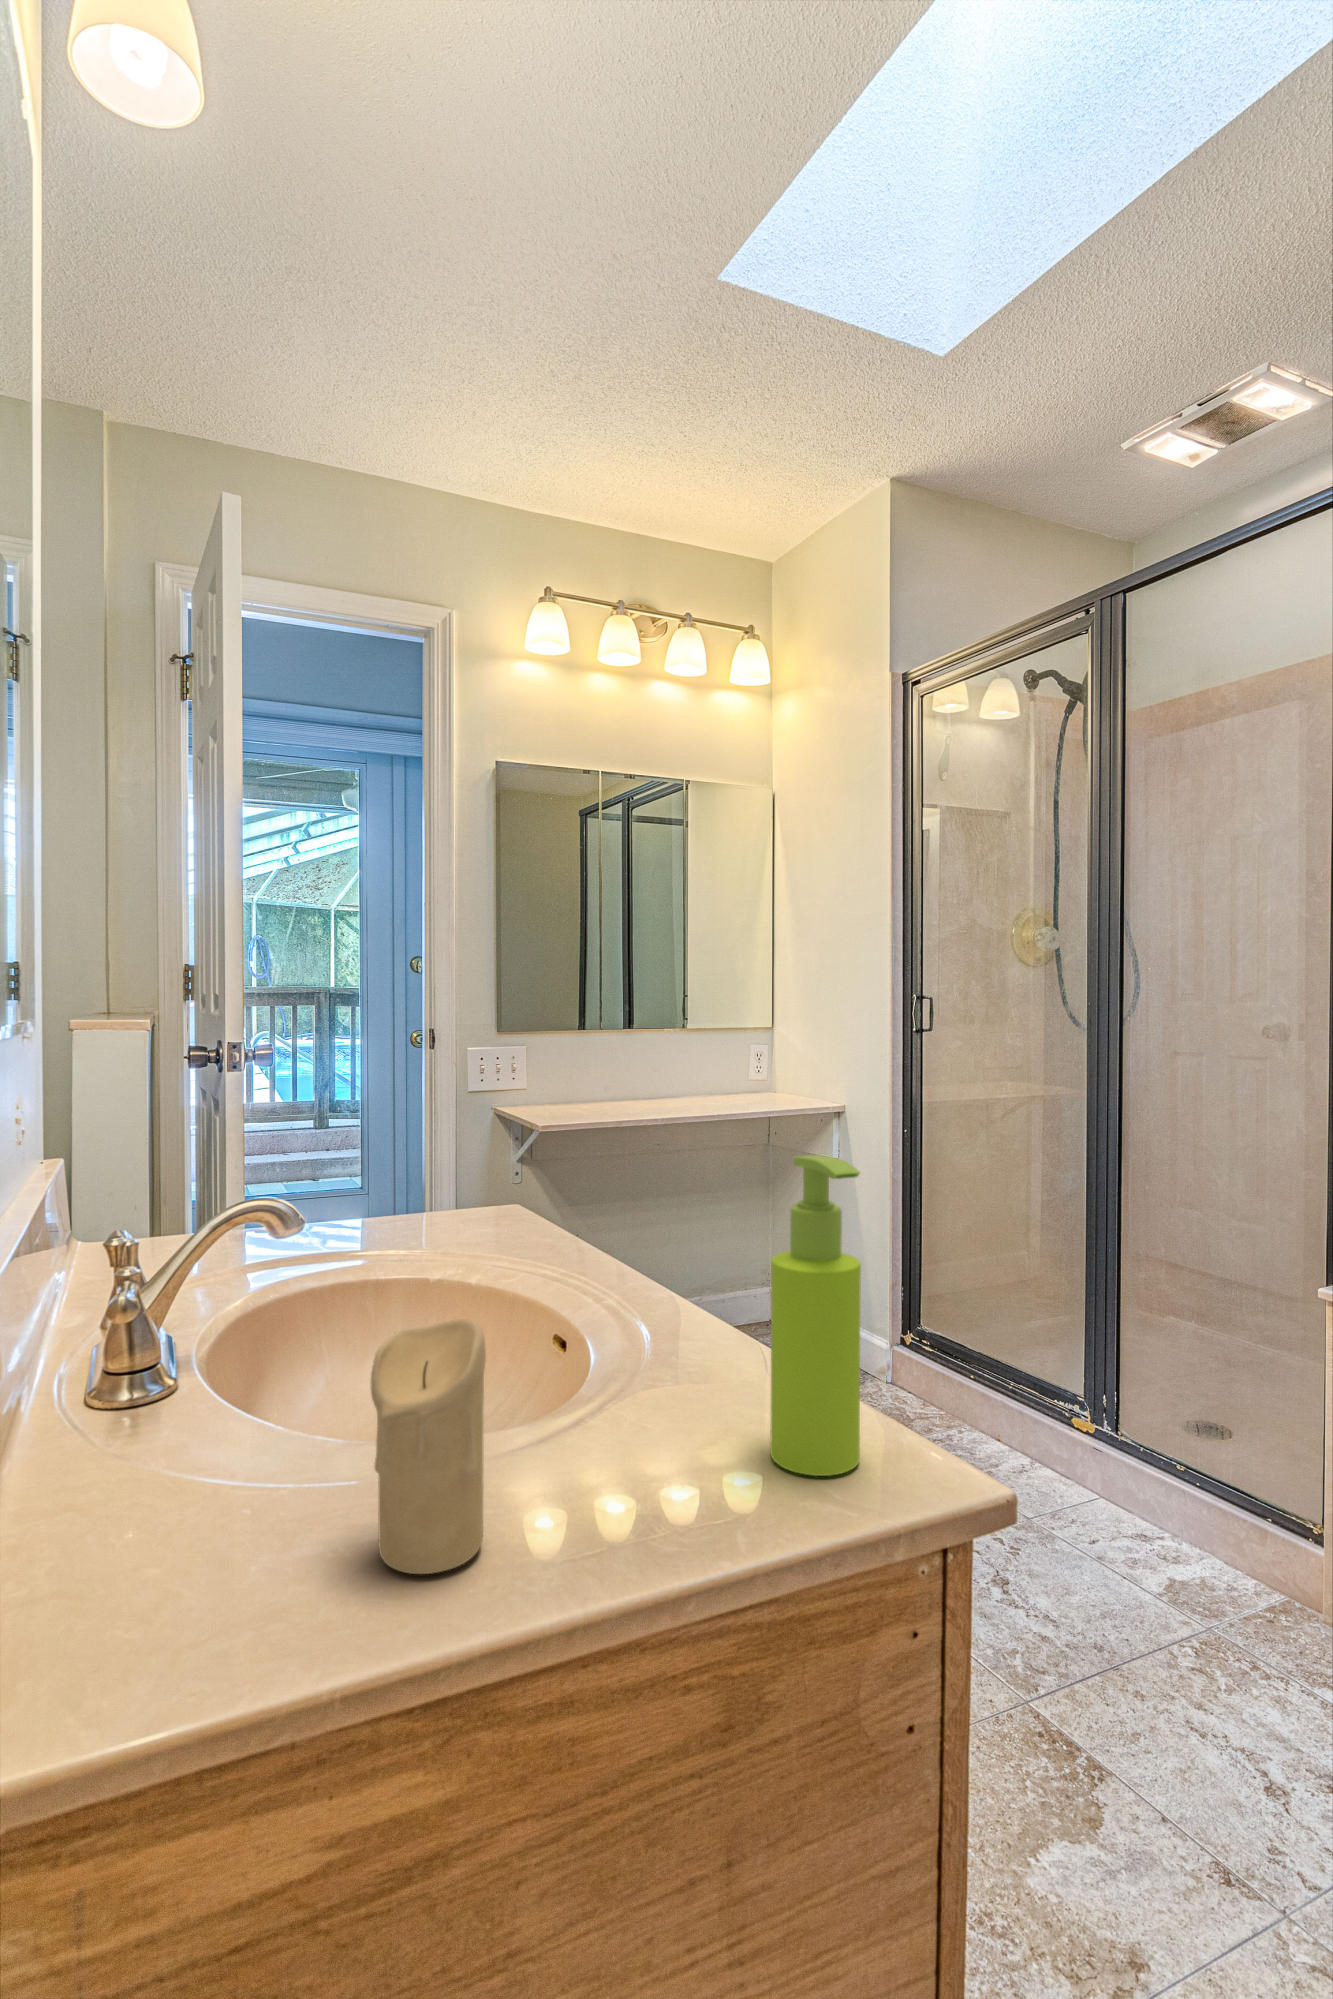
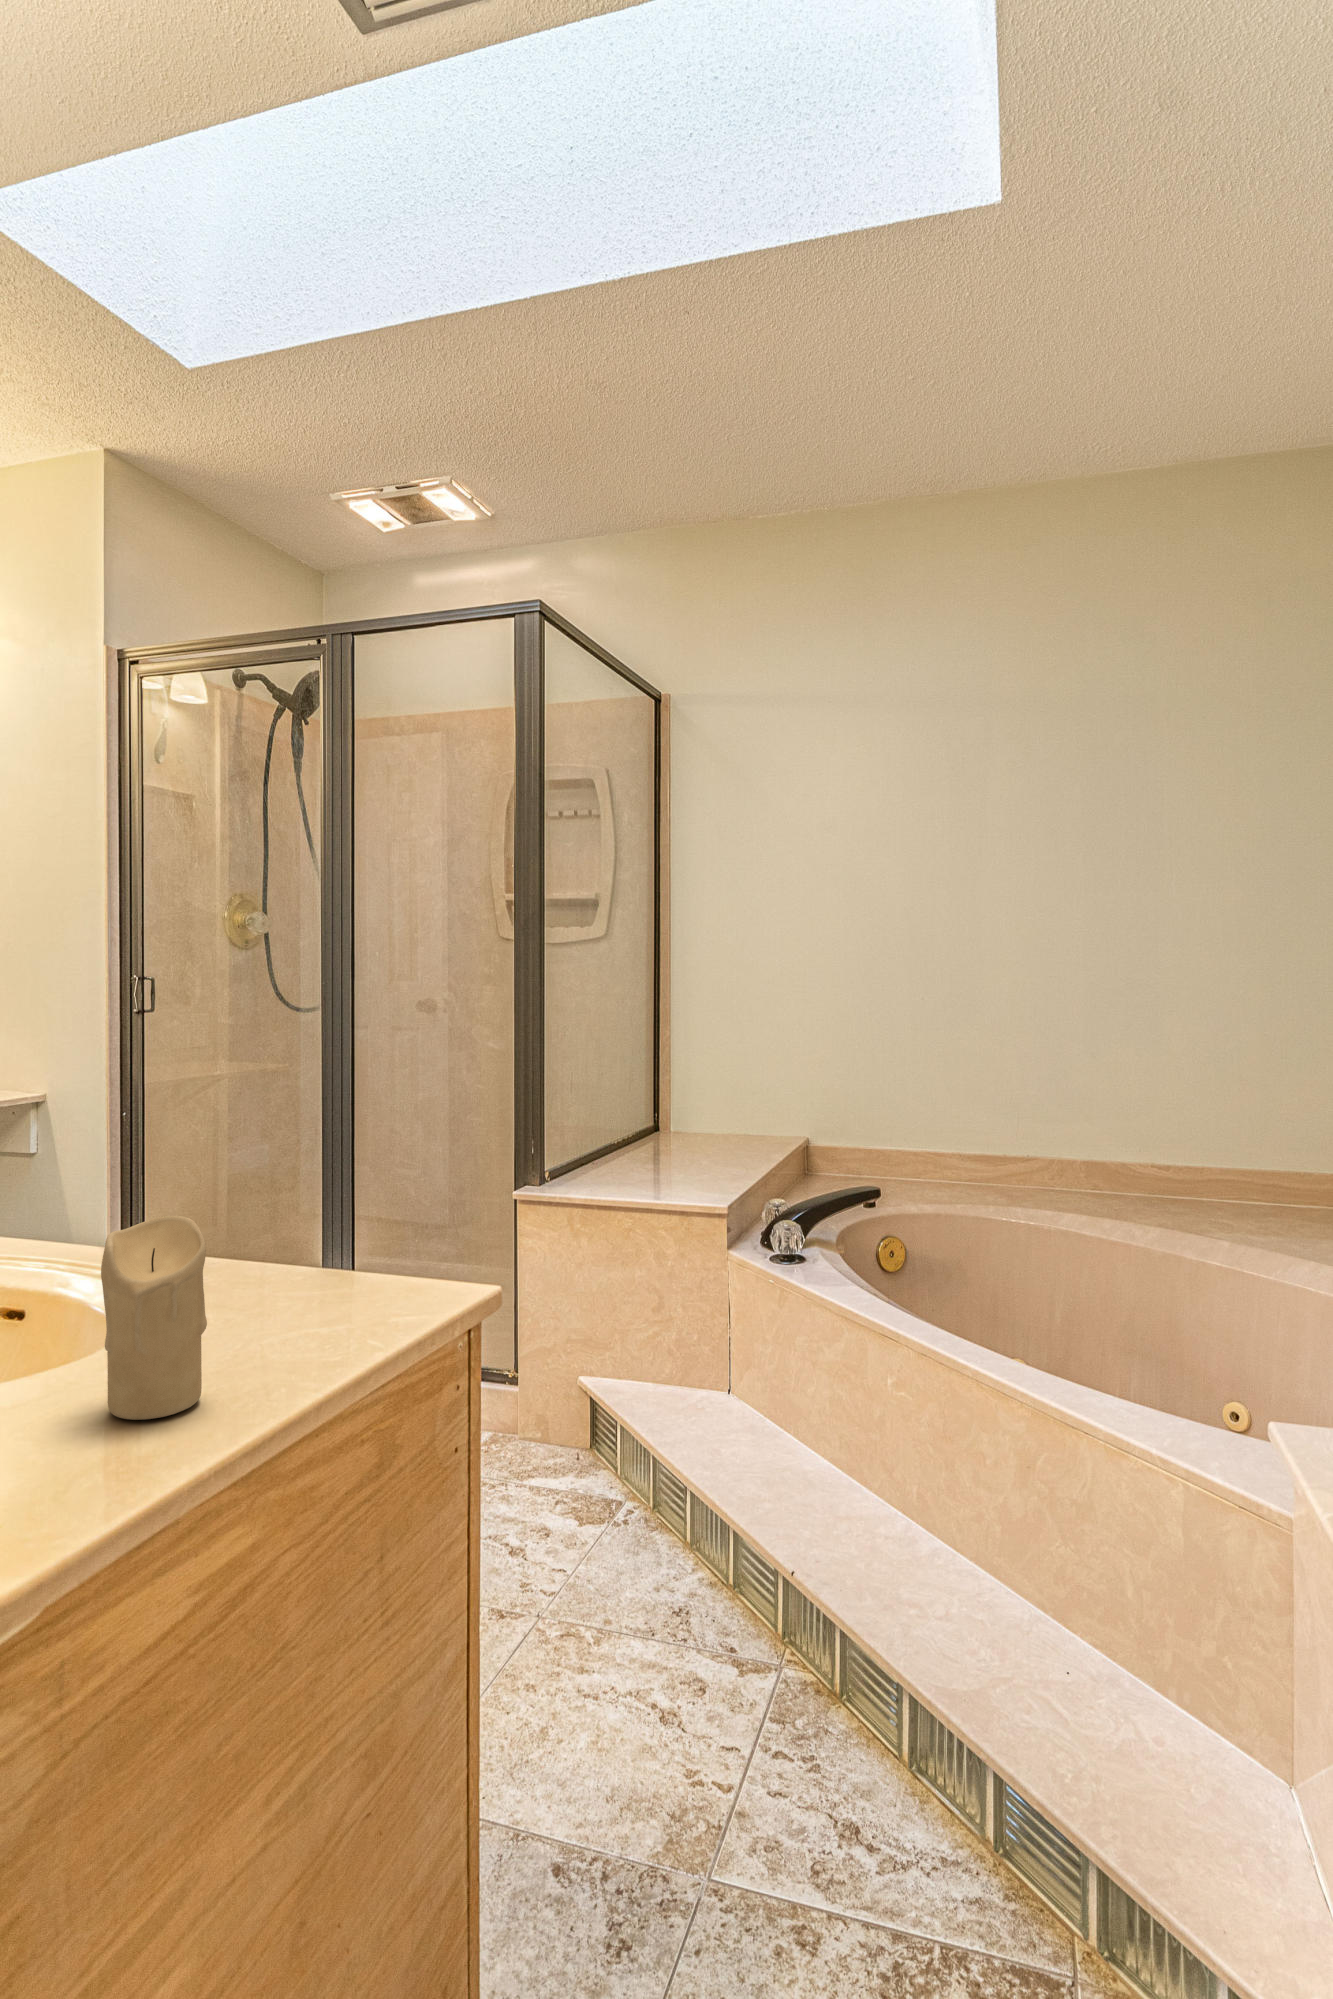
soap dispenser: present [770,1155,861,1476] -> none [331,1076,408,1309]

